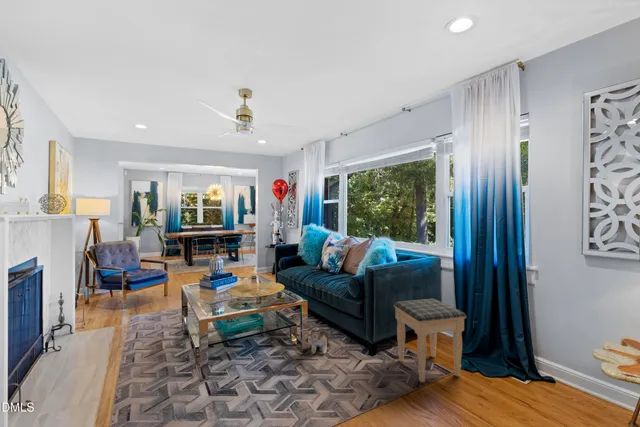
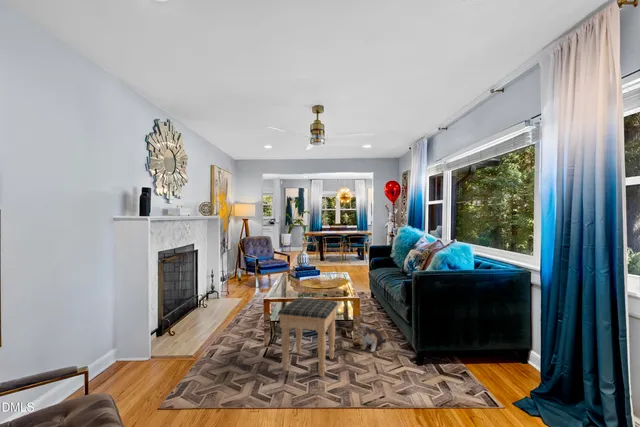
footstool: present [394,299,466,382] -> present [278,298,338,377]

